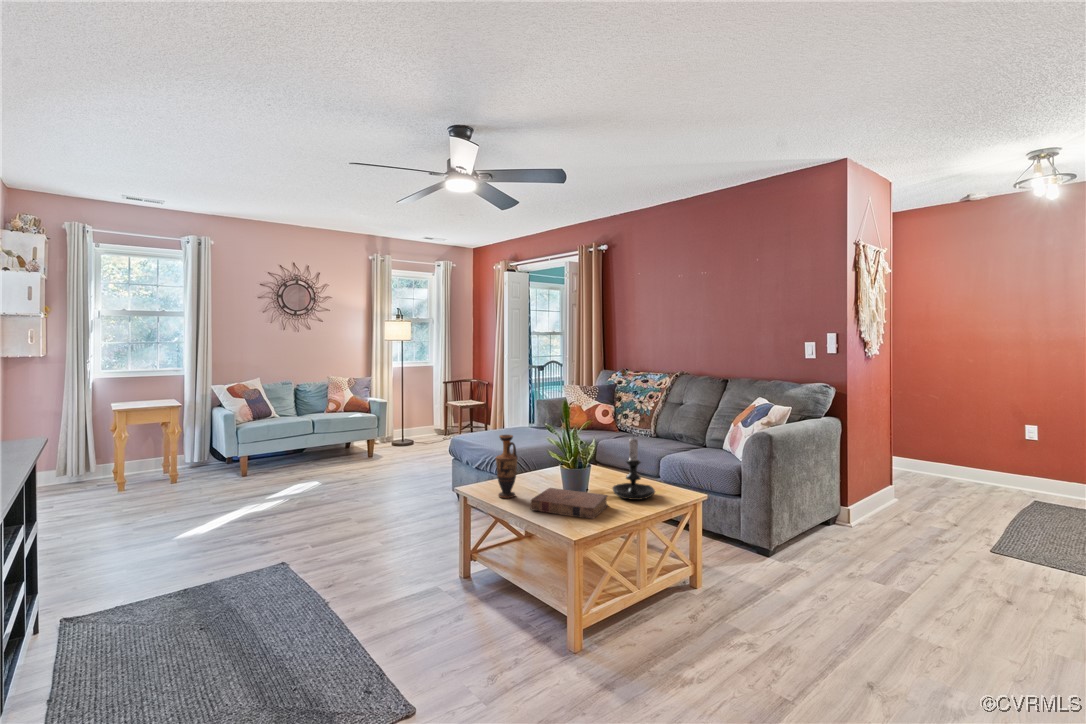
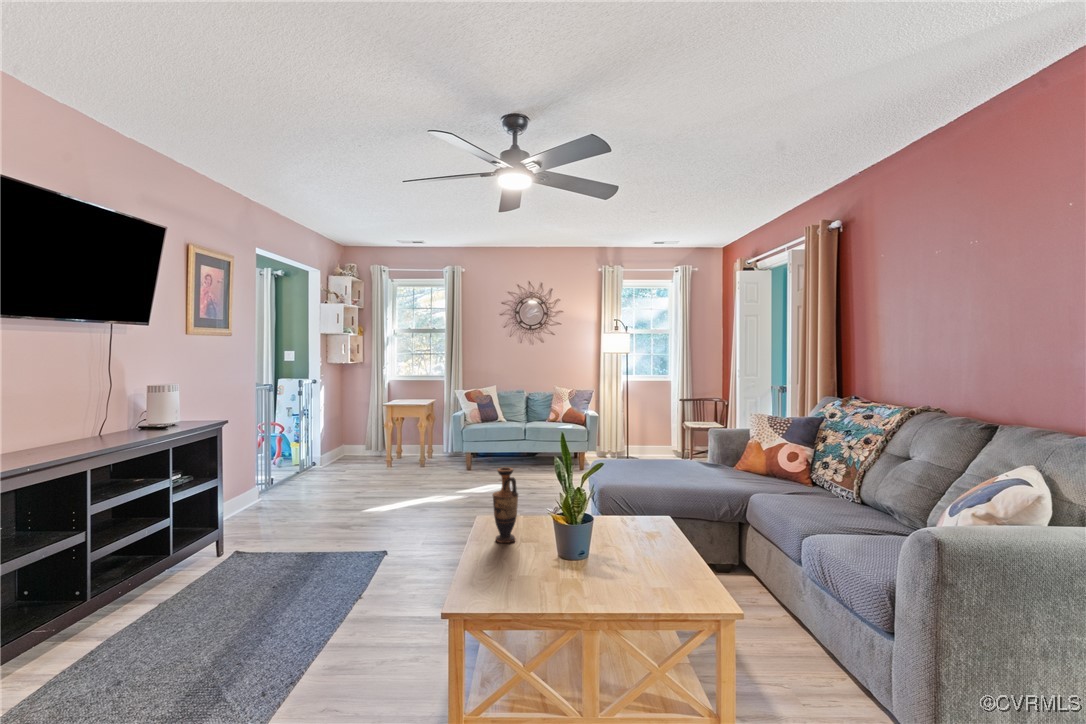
candle holder: present [613,438,655,500] -> none [600,493,663,589]
book: present [530,488,608,519] -> none [483,541,572,596]

